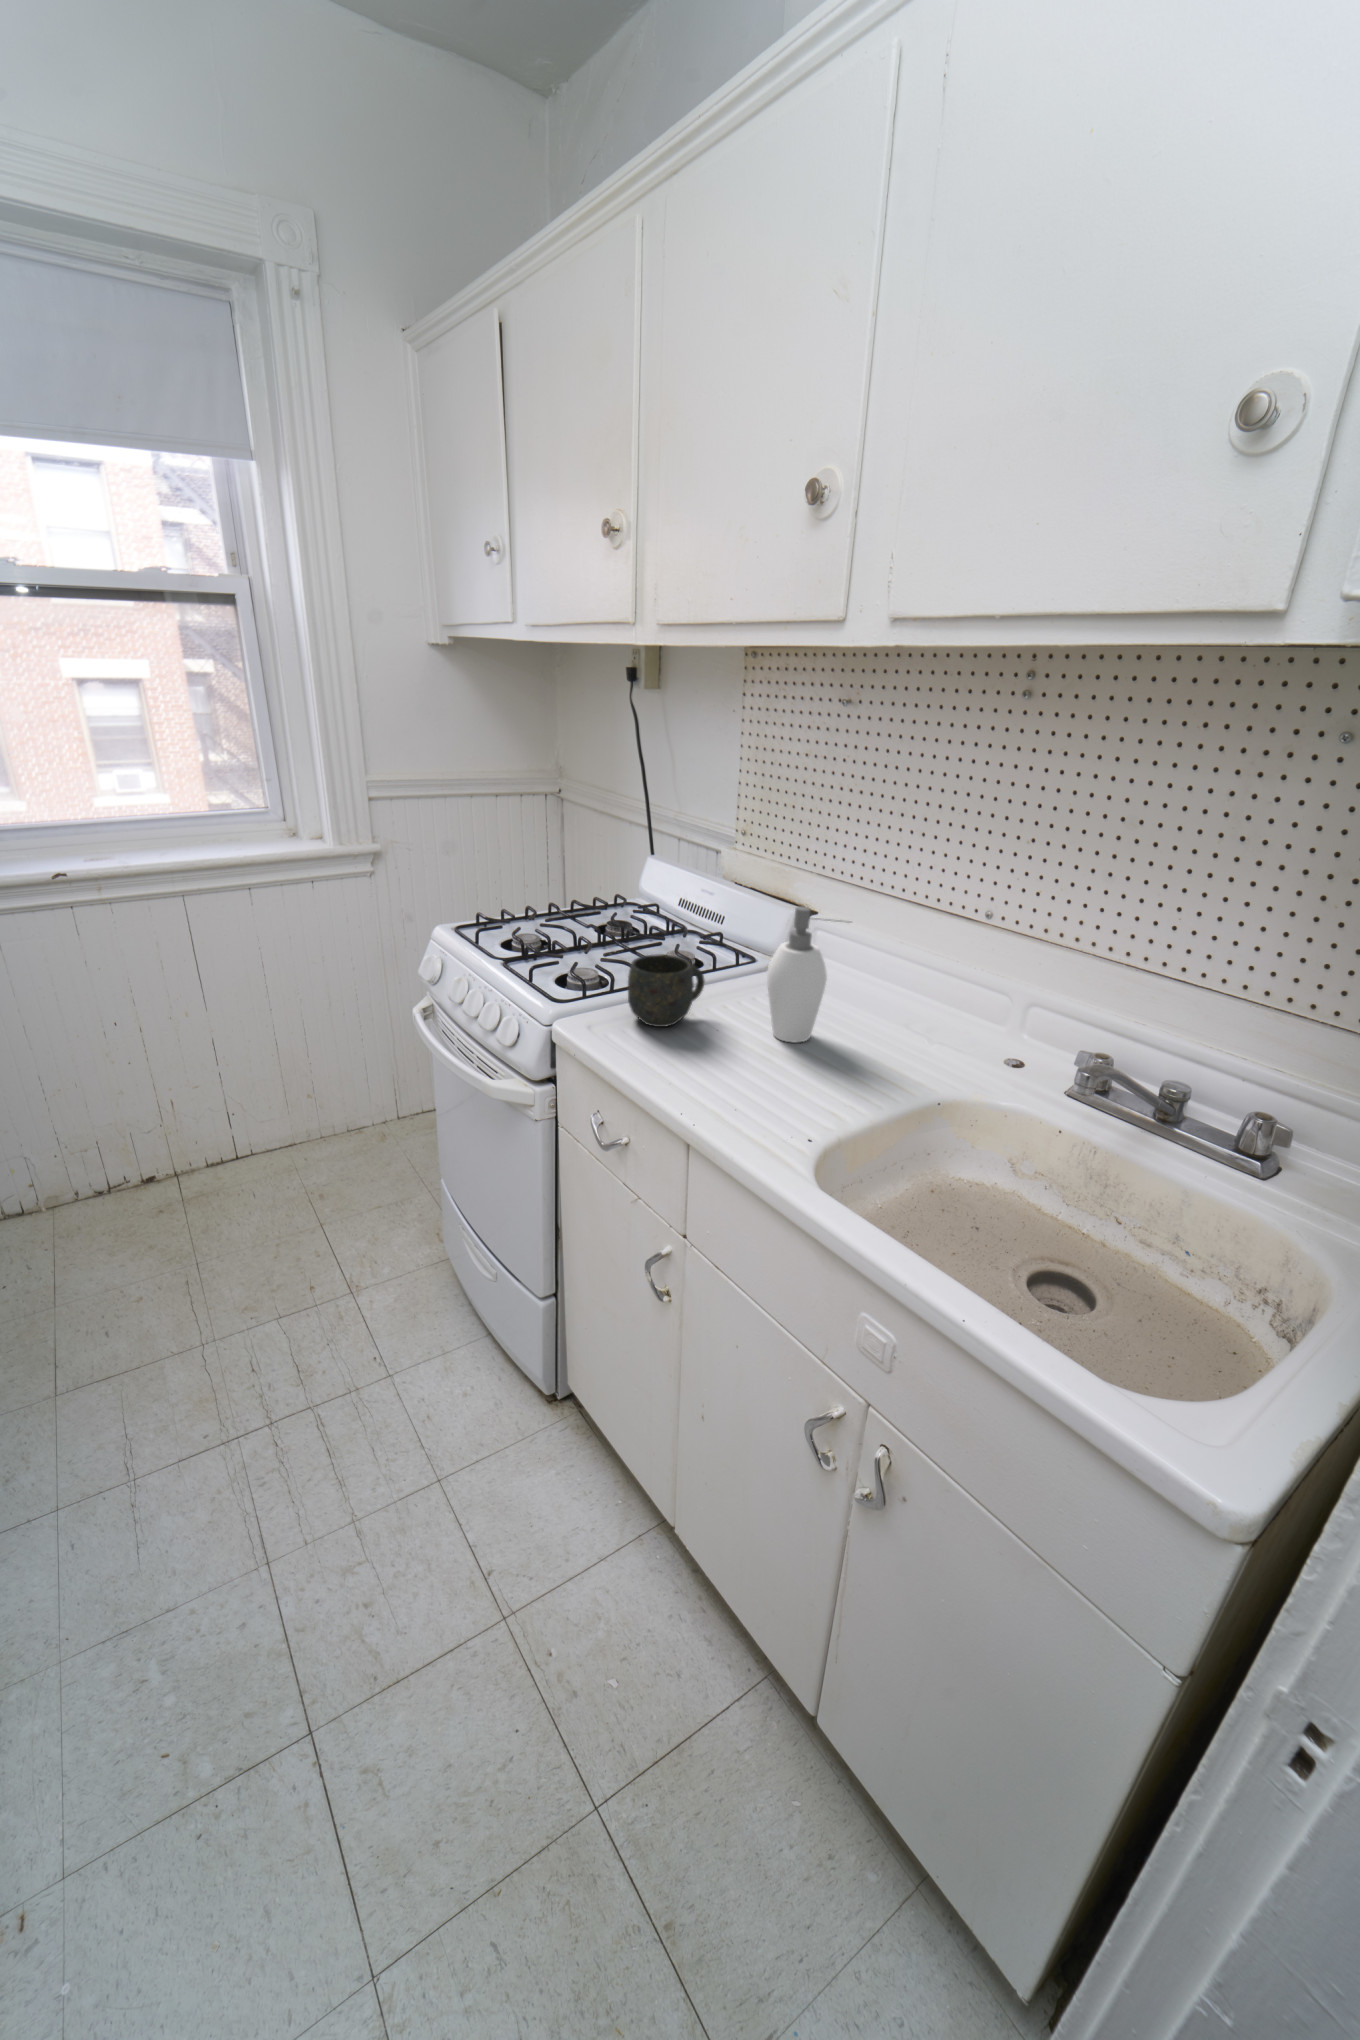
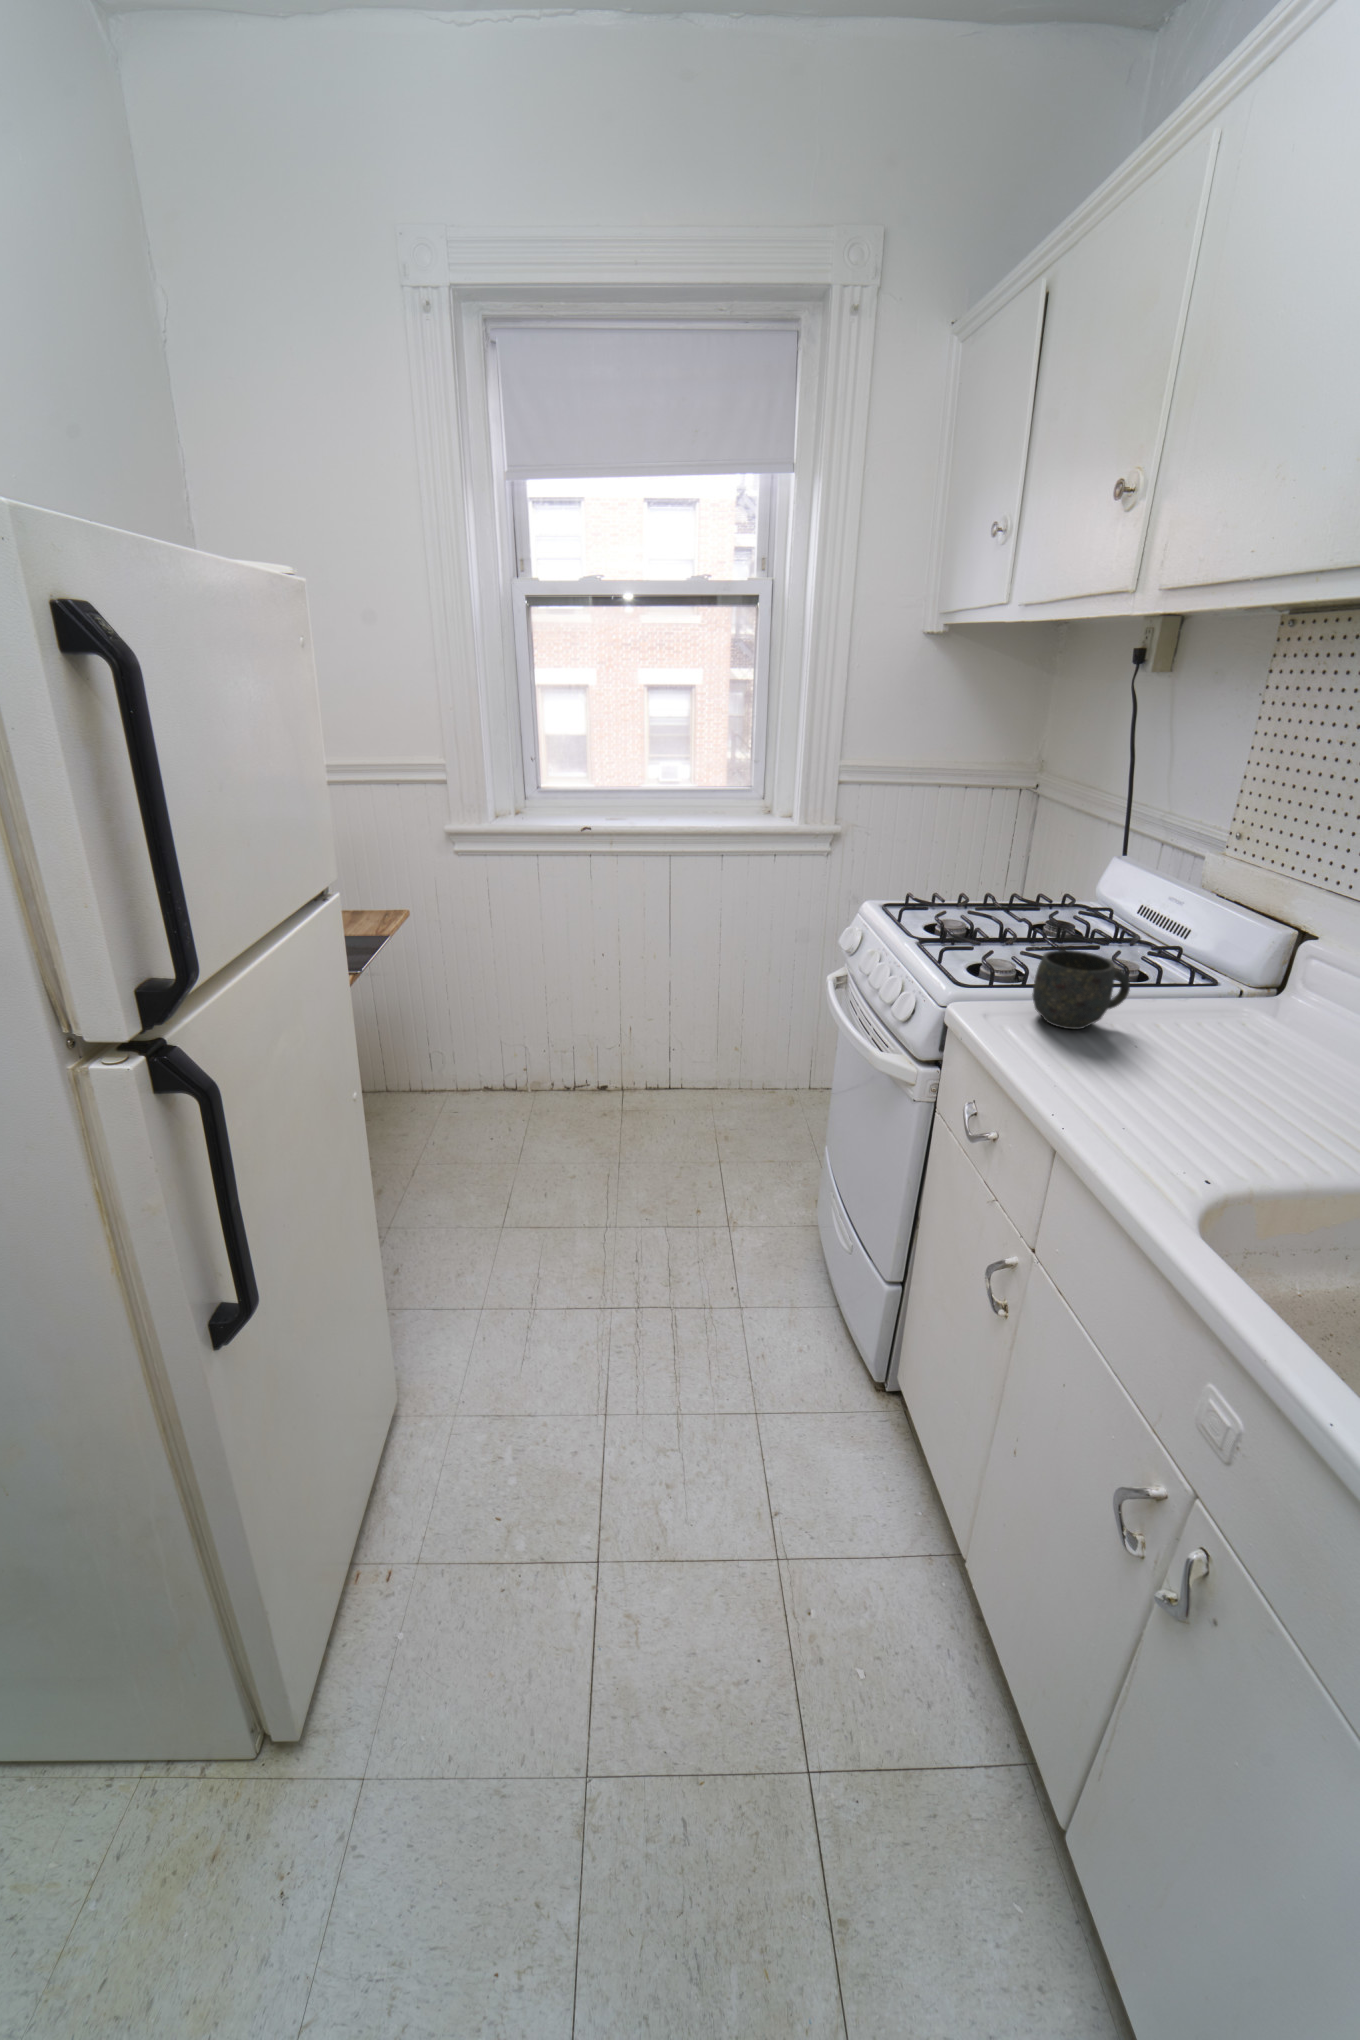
soap dispenser: present [767,906,842,1042] -> none [1204,916,1343,1078]

